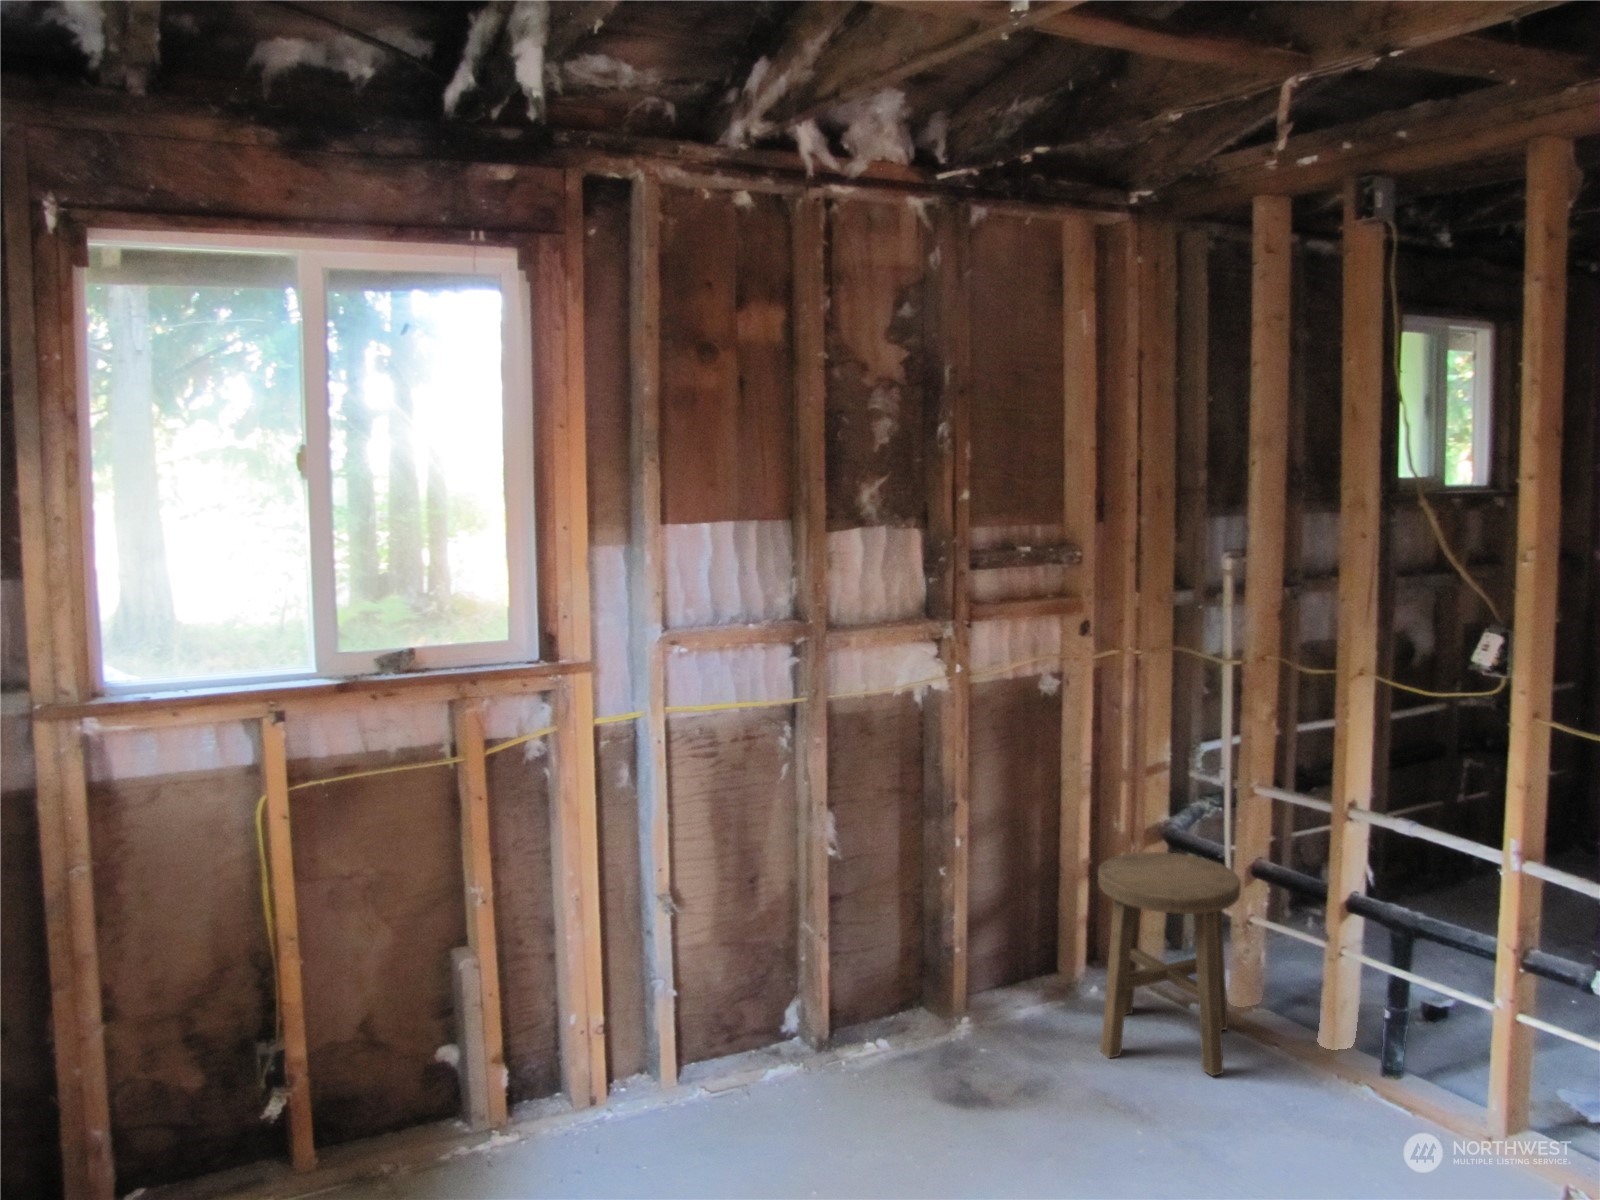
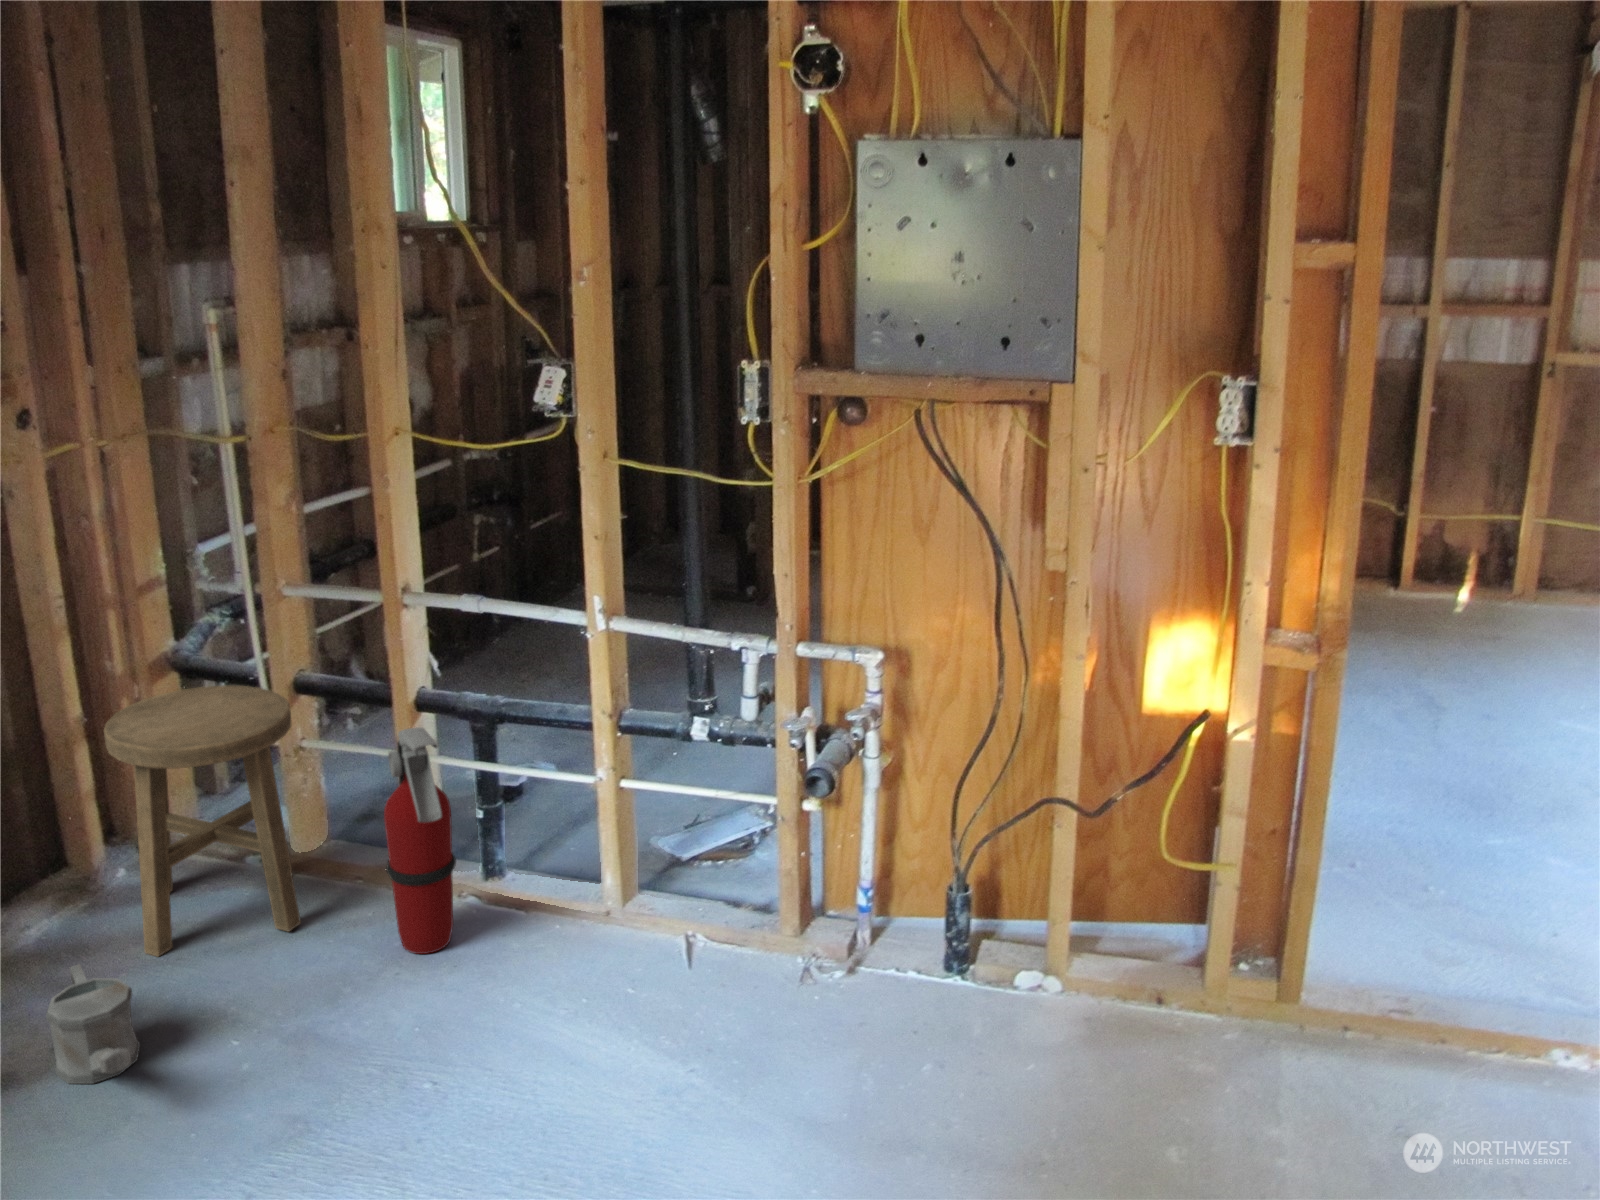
fire extinguisher: none [1299,924,1367,1141] -> present [384,727,456,954]
watering can: none [1020,1037,1080,1132] -> present [46,965,140,1084]

